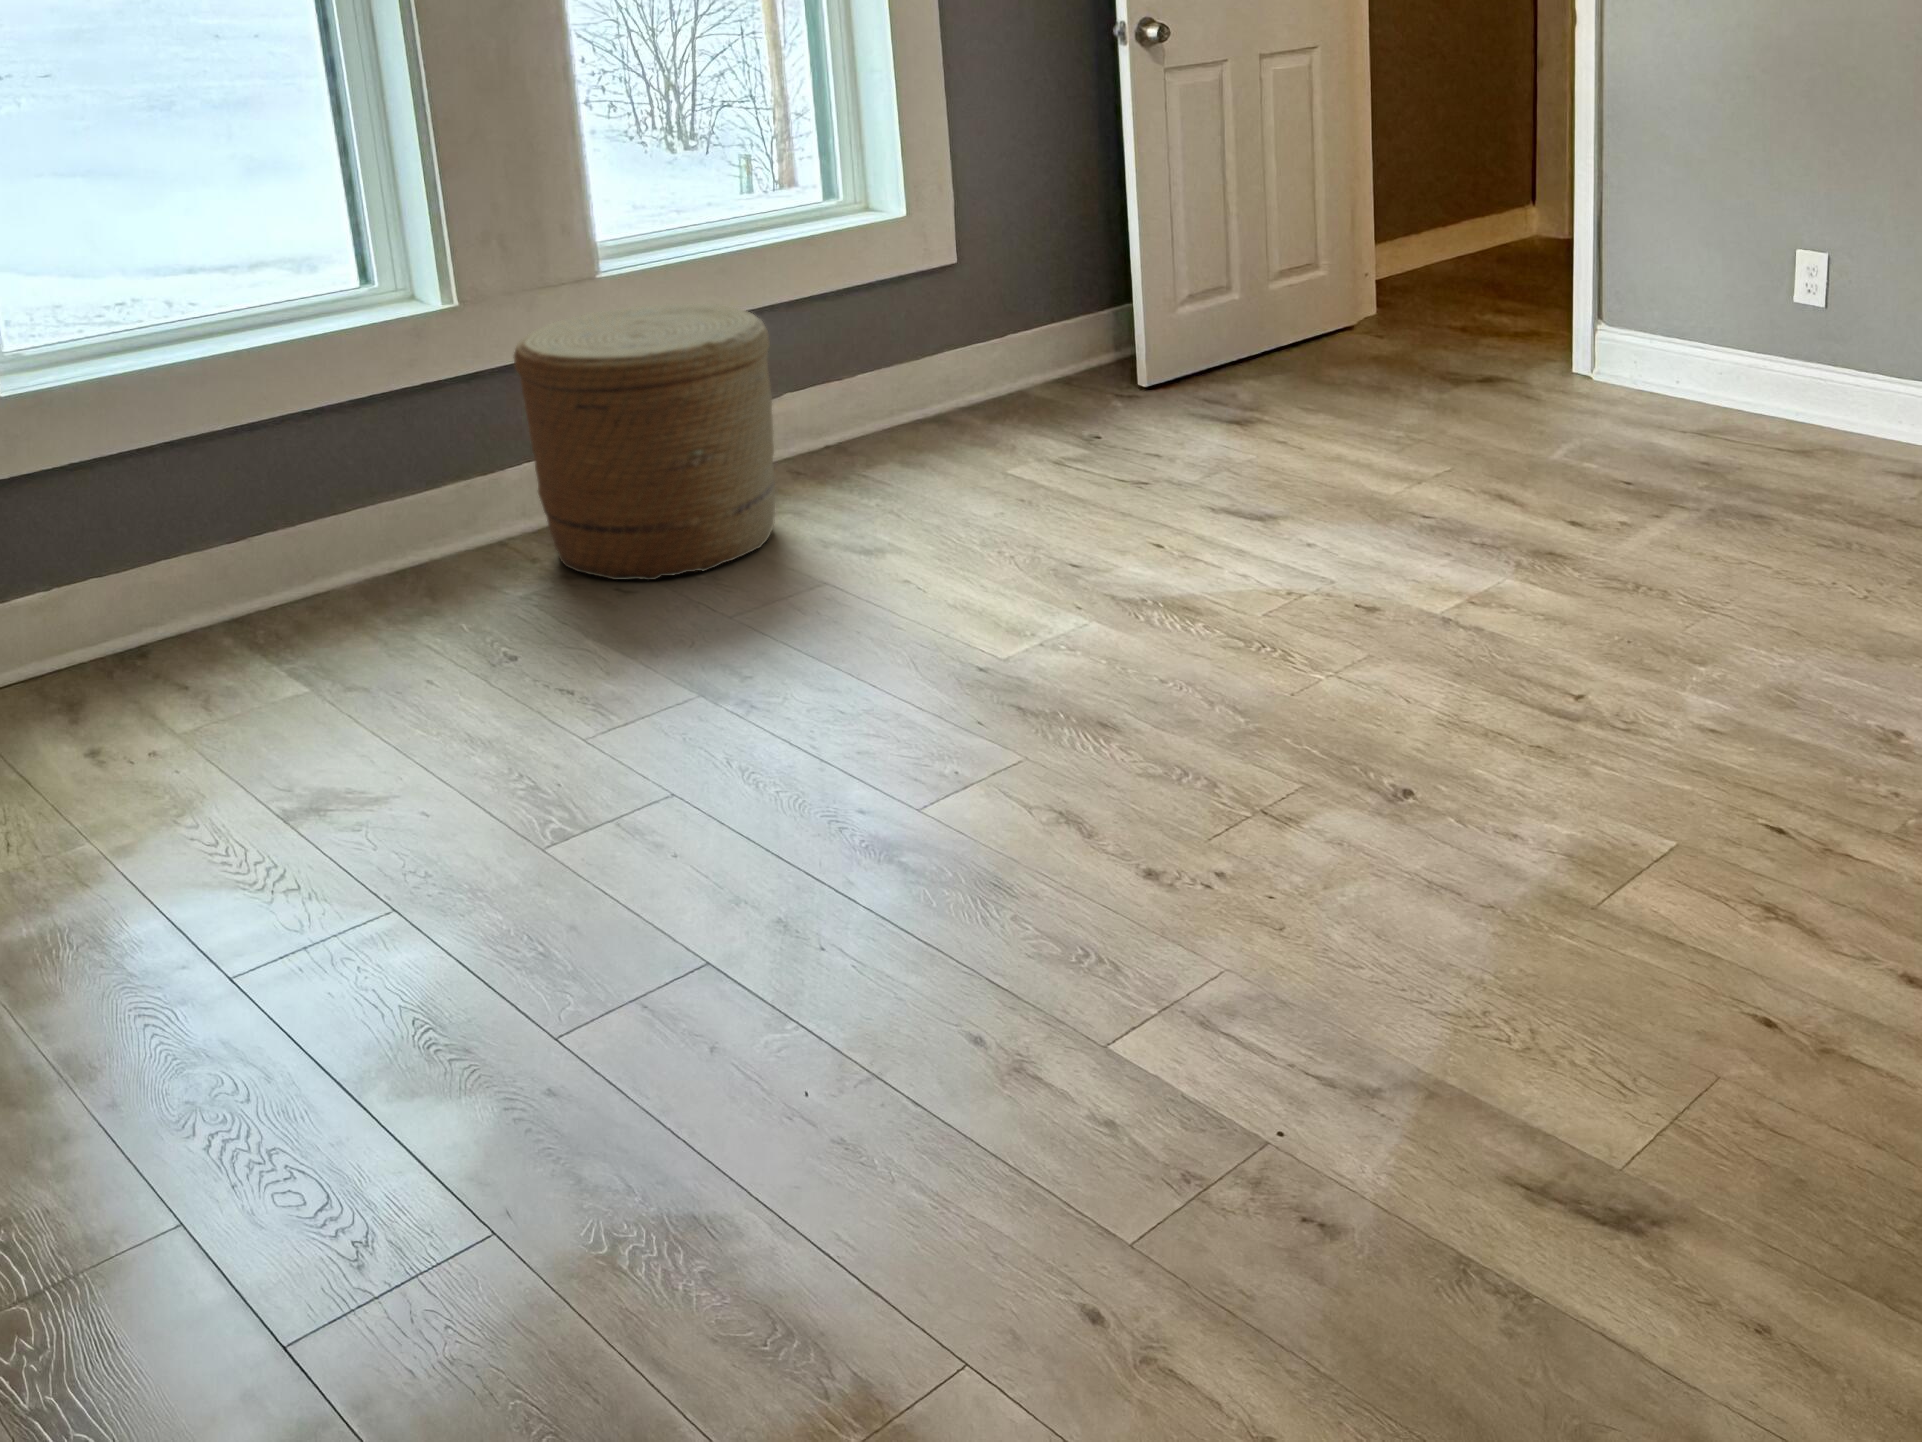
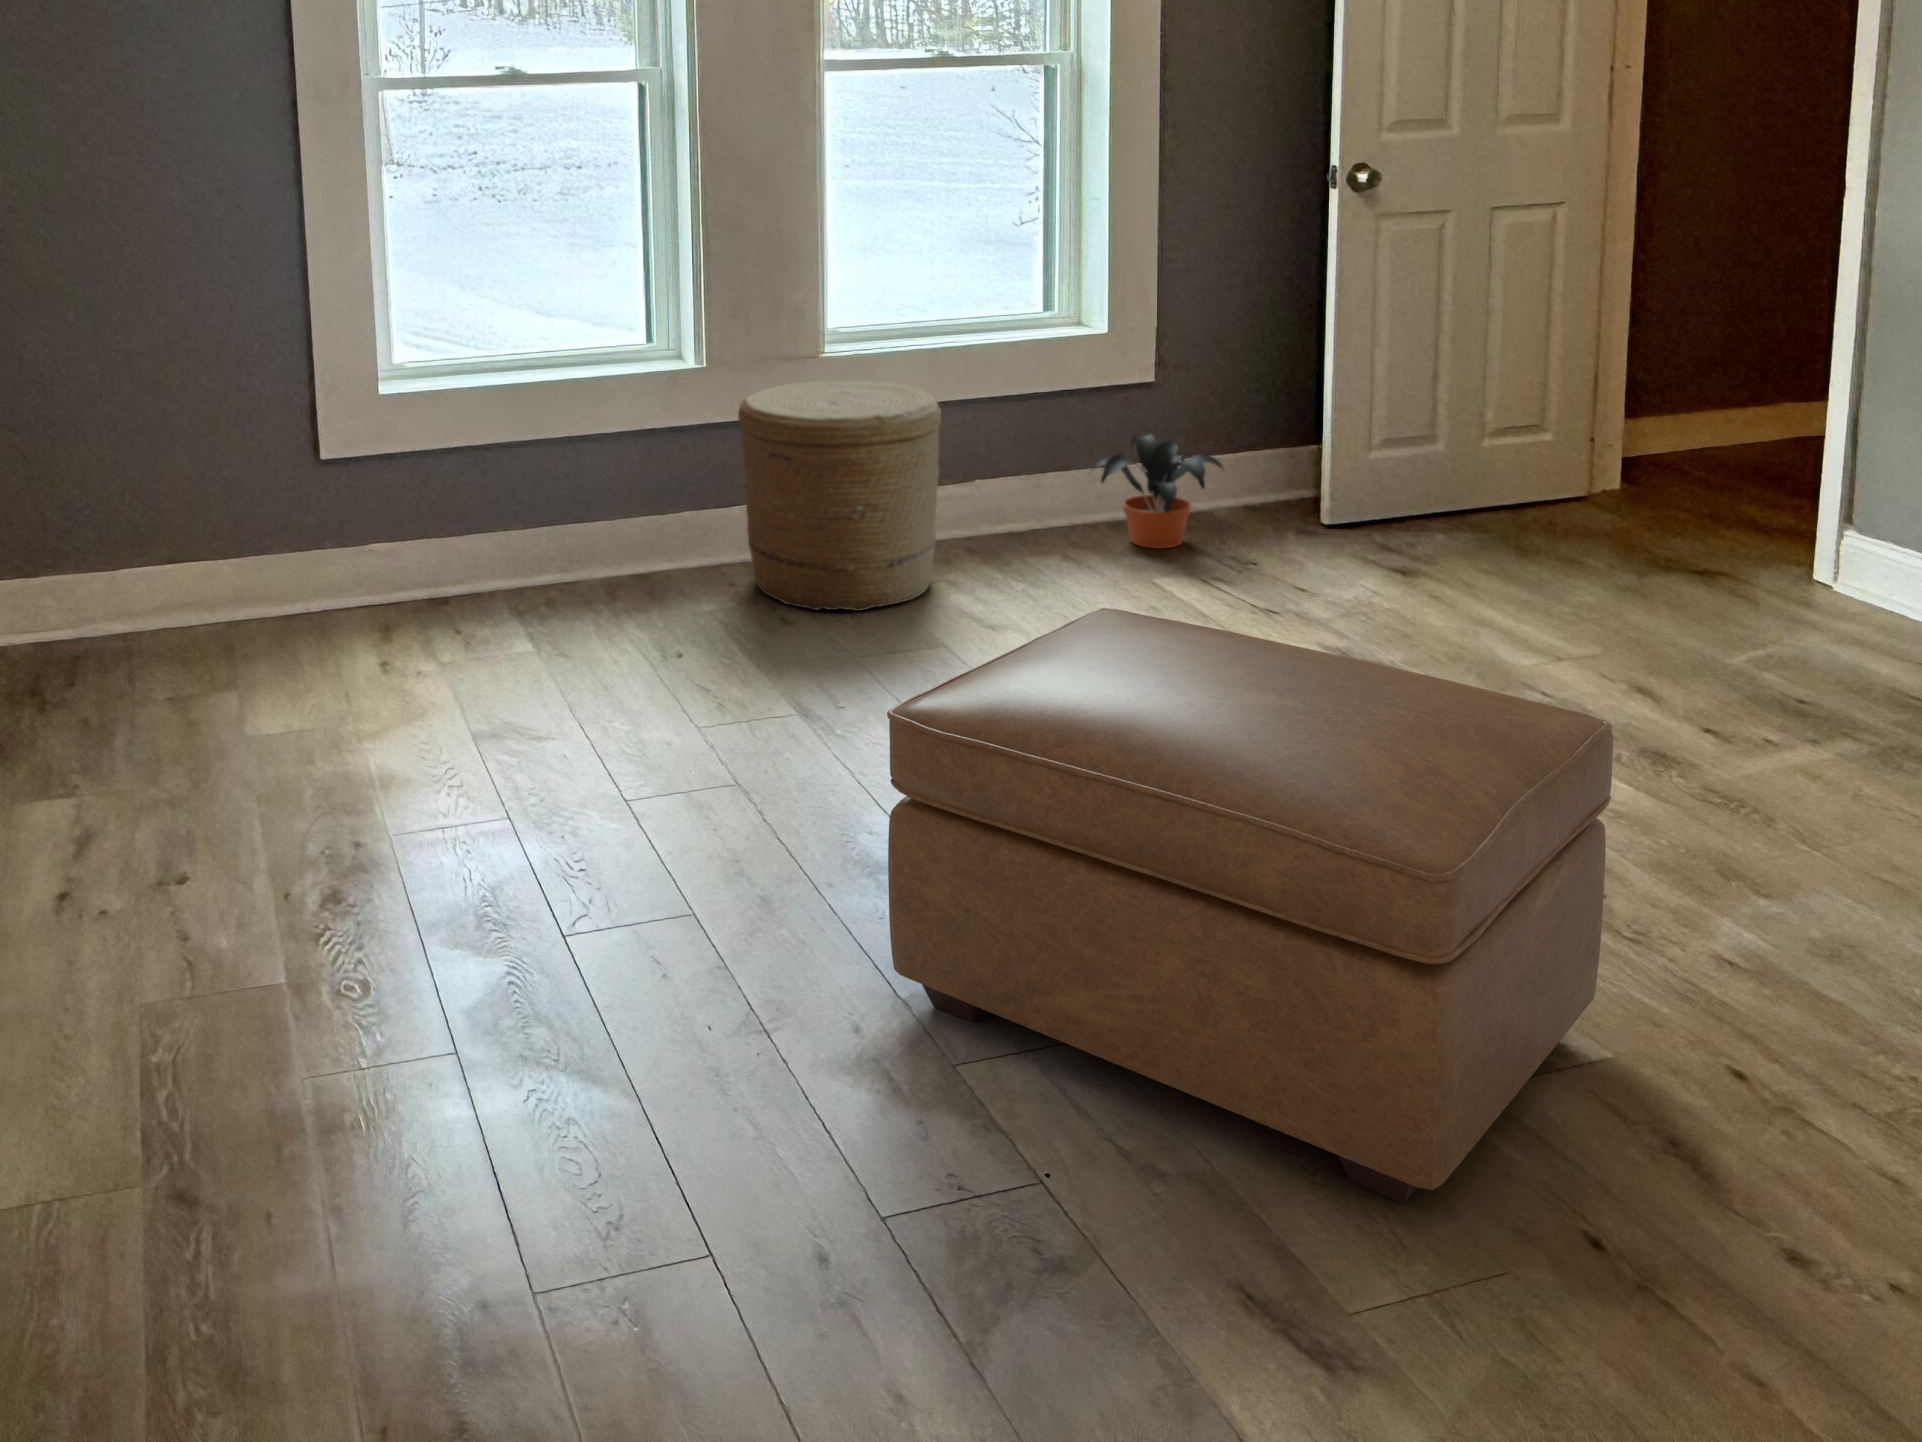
potted plant: none [907,325,1053,446] -> present [1094,434,1223,548]
ottoman: none [984,507,1642,1000] -> present [887,608,1613,1204]

